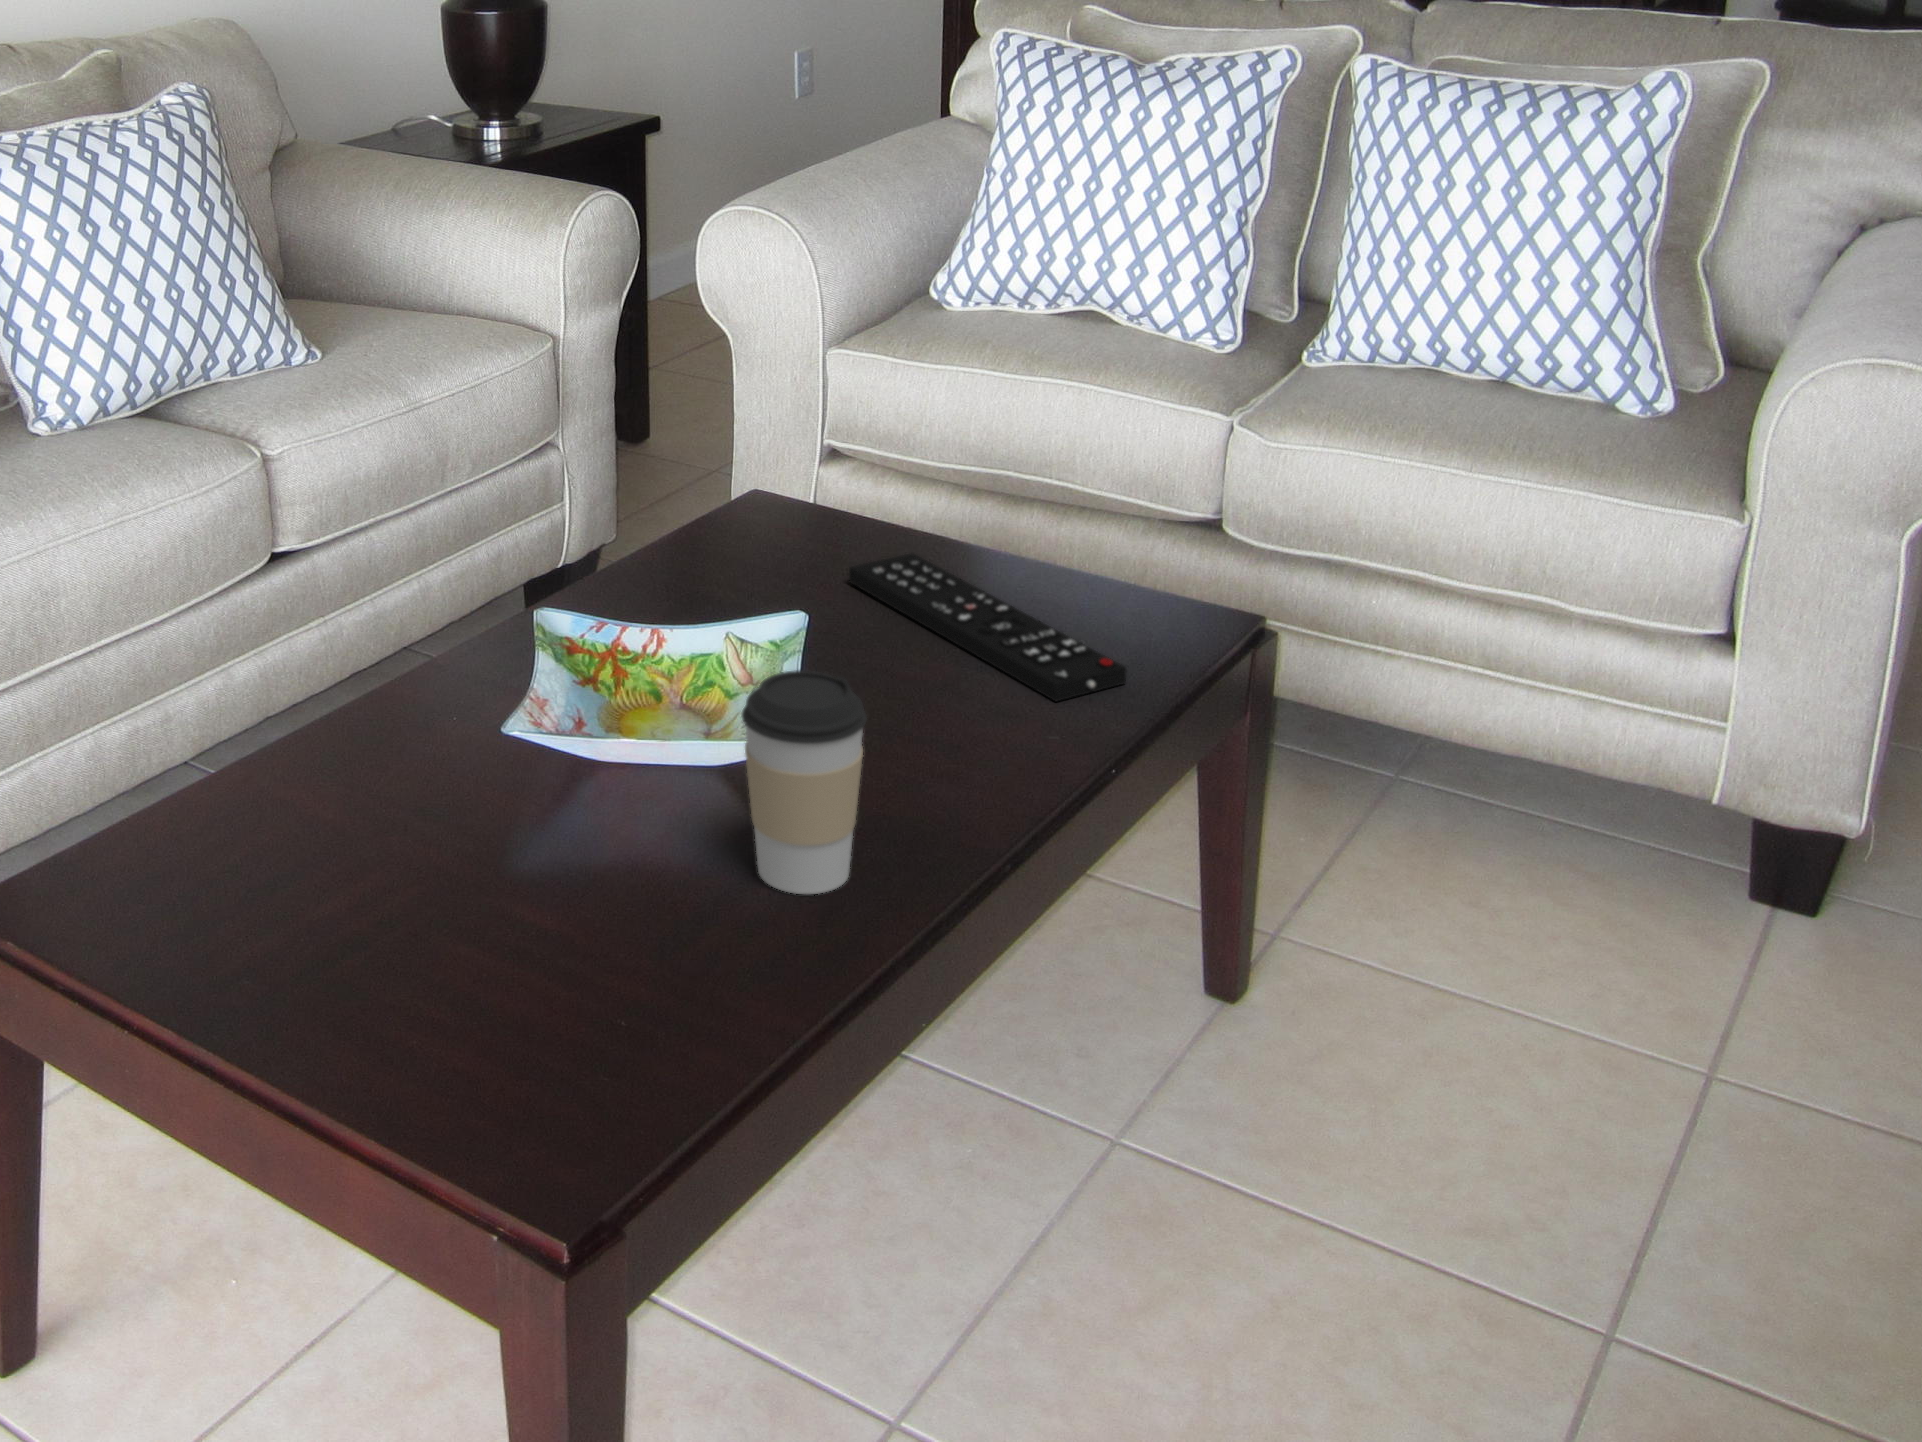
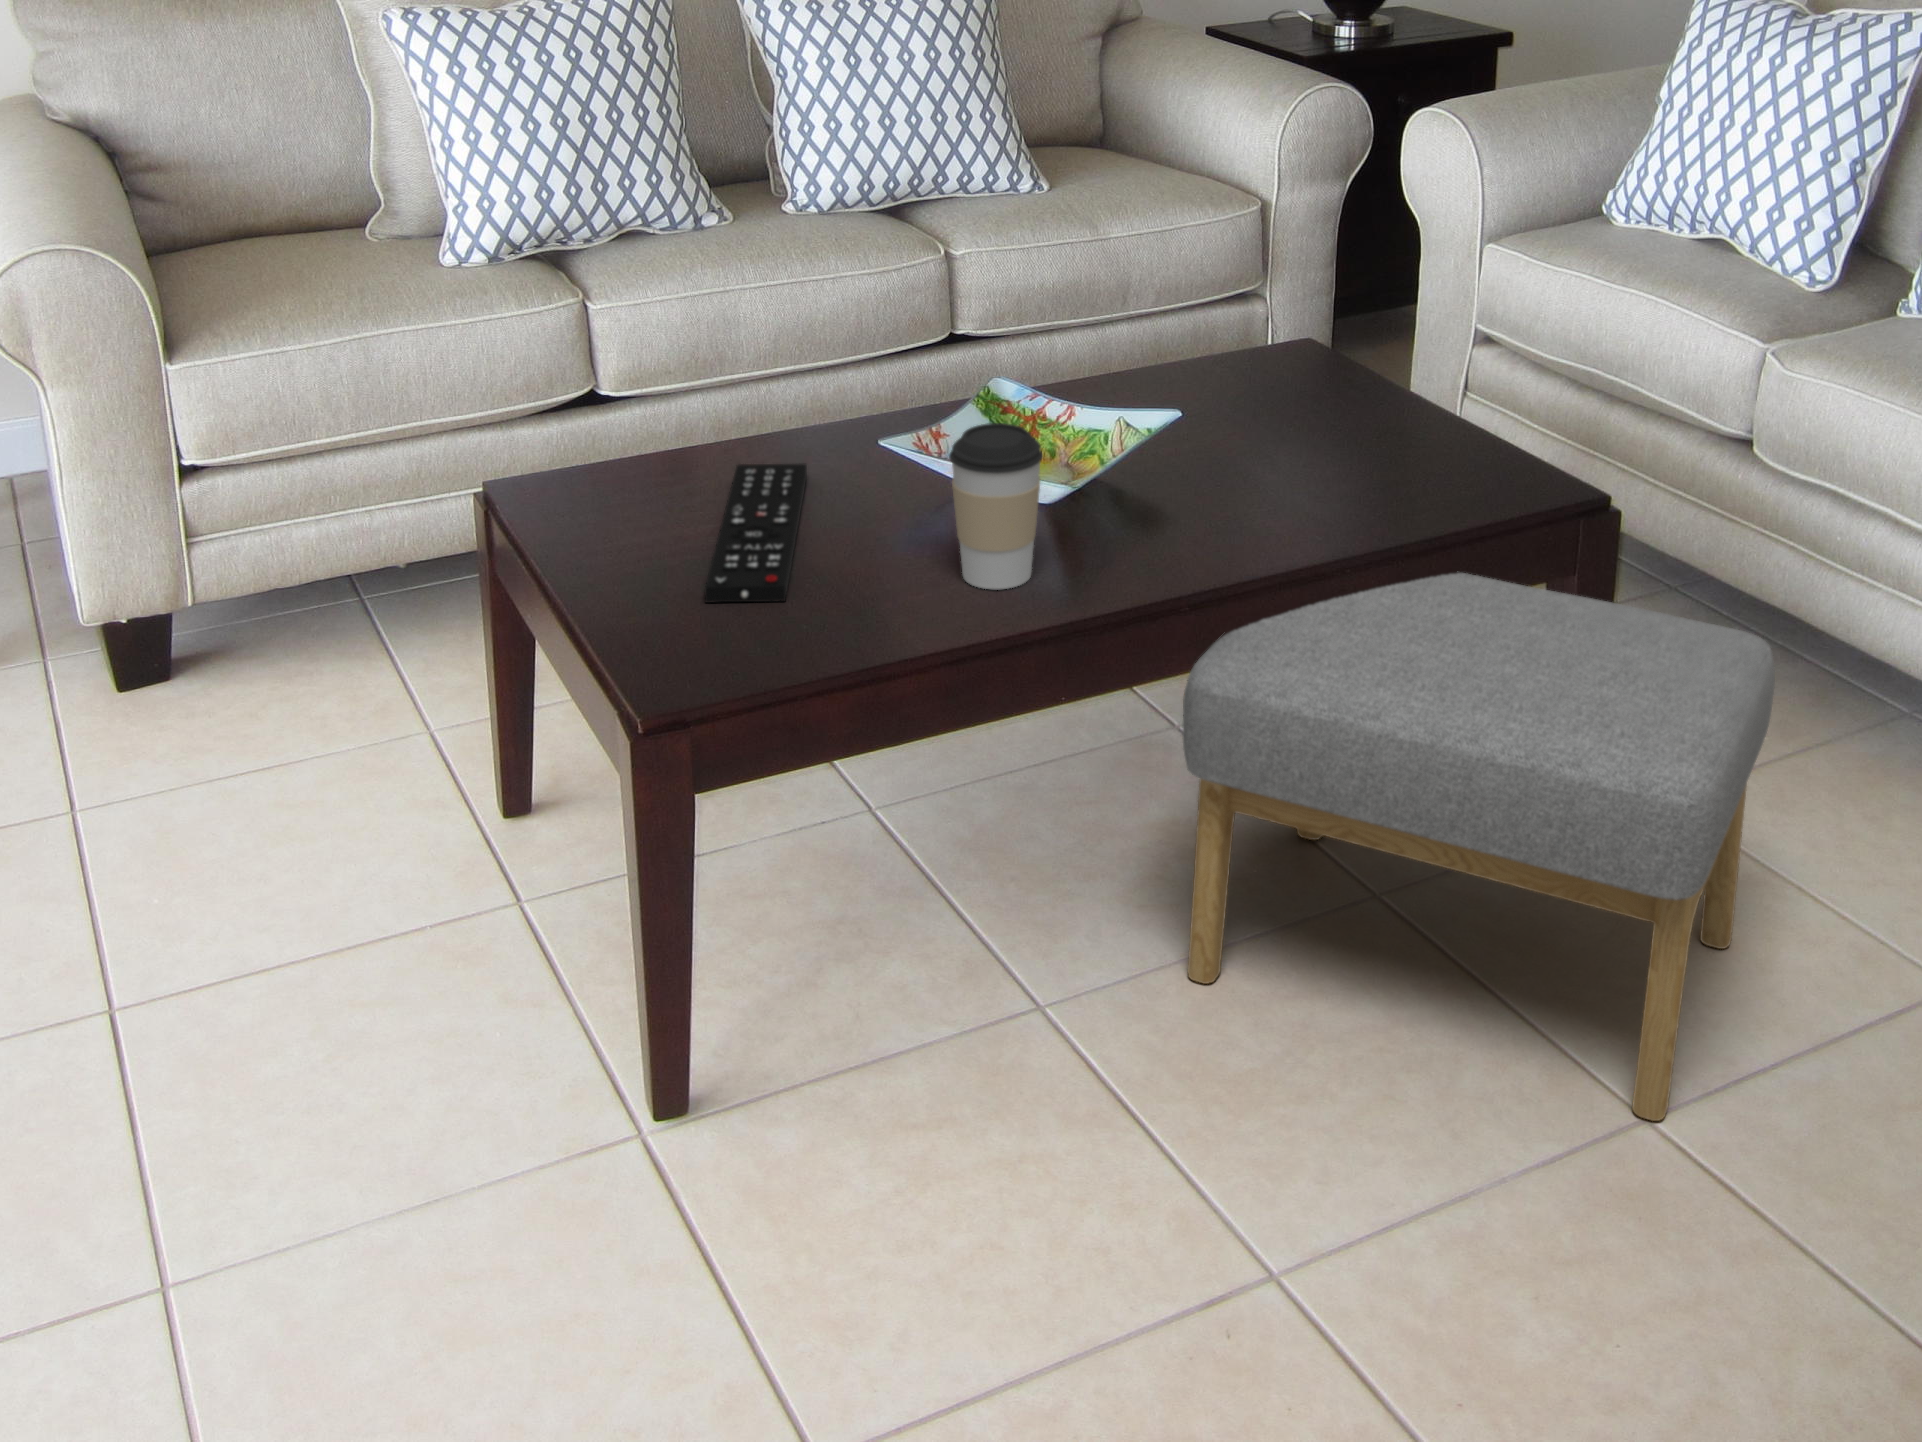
remote control: present [849,553,1126,701] -> present [705,464,807,603]
footstool: none [1007,742,1745,1341] -> present [1183,573,1775,1121]

